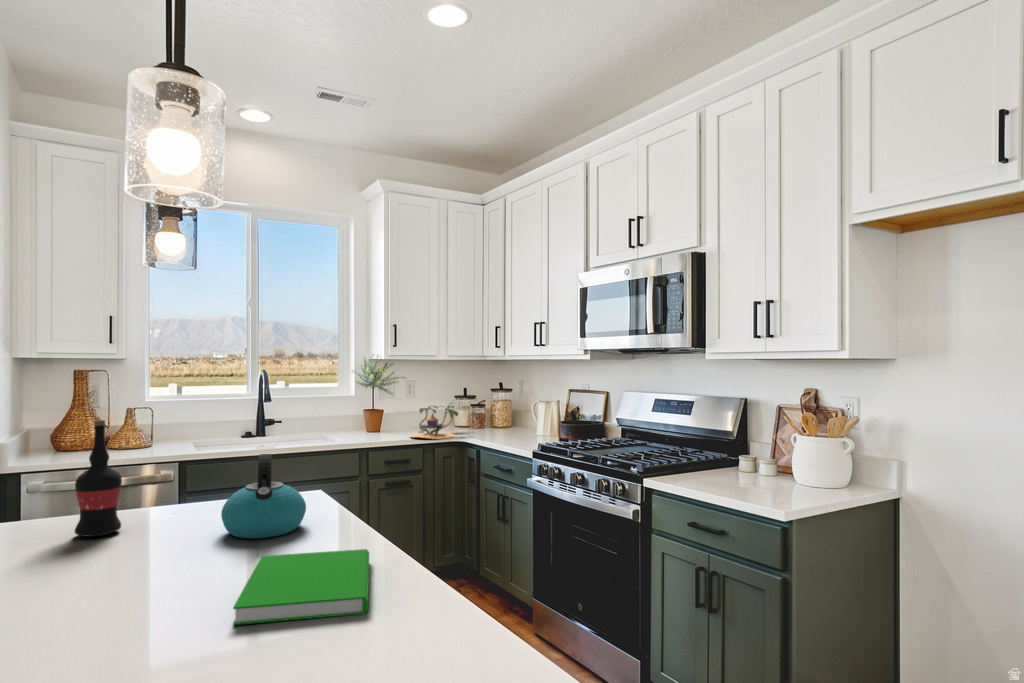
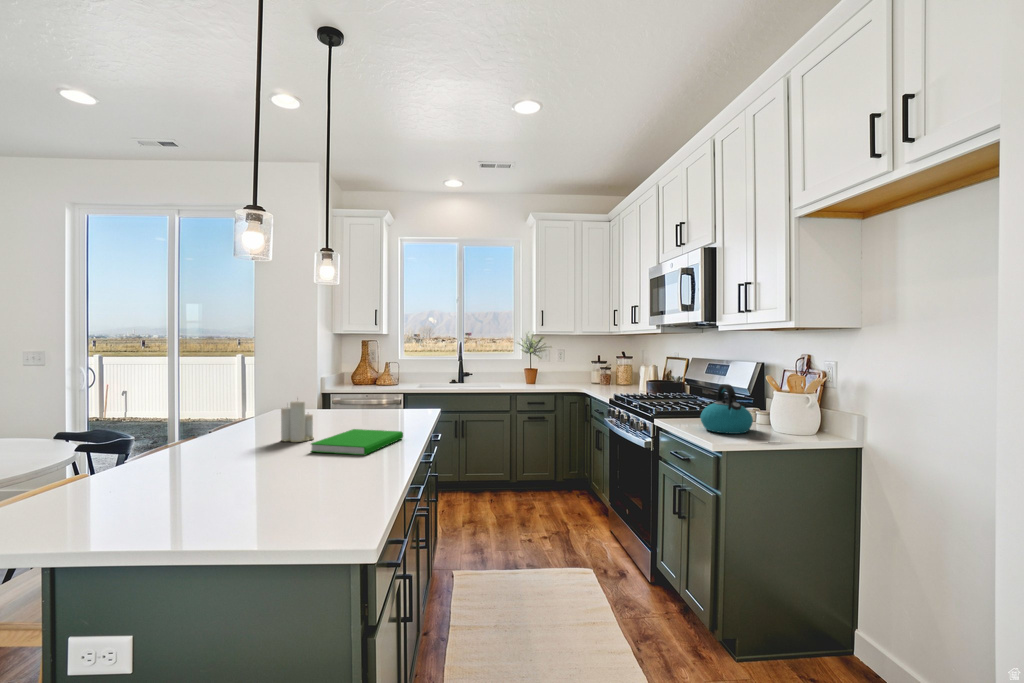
plant: present [411,403,458,439] -> none [547,365,583,389]
wine bottle: present [75,420,122,537] -> none [307,361,328,418]
kettle: present [221,454,306,539] -> present [700,384,753,434]
candle: none [104,505,182,606] -> present [281,400,314,442]

